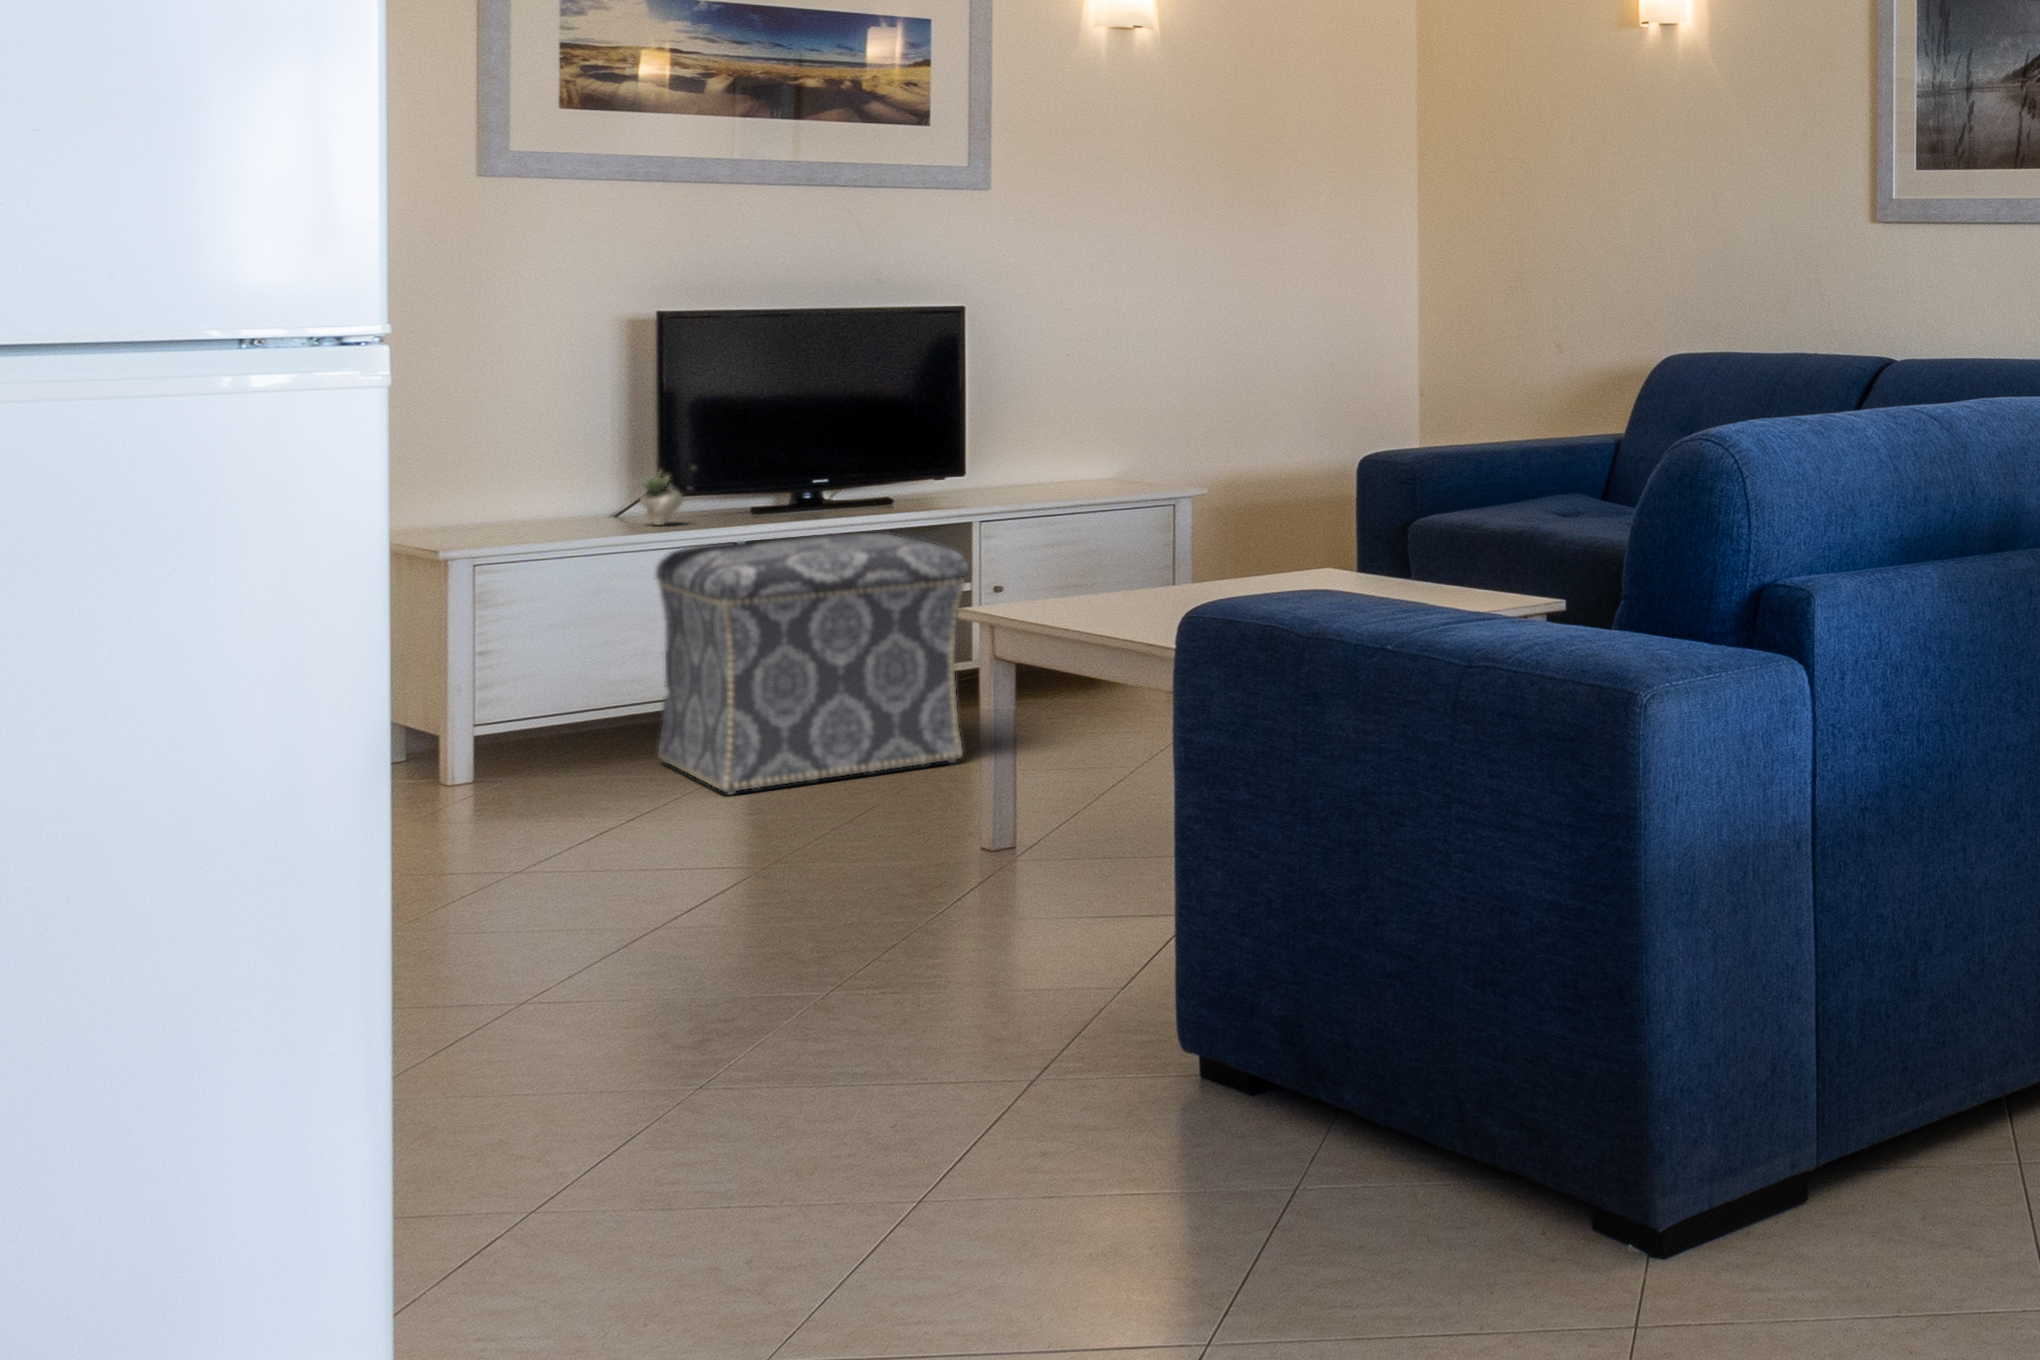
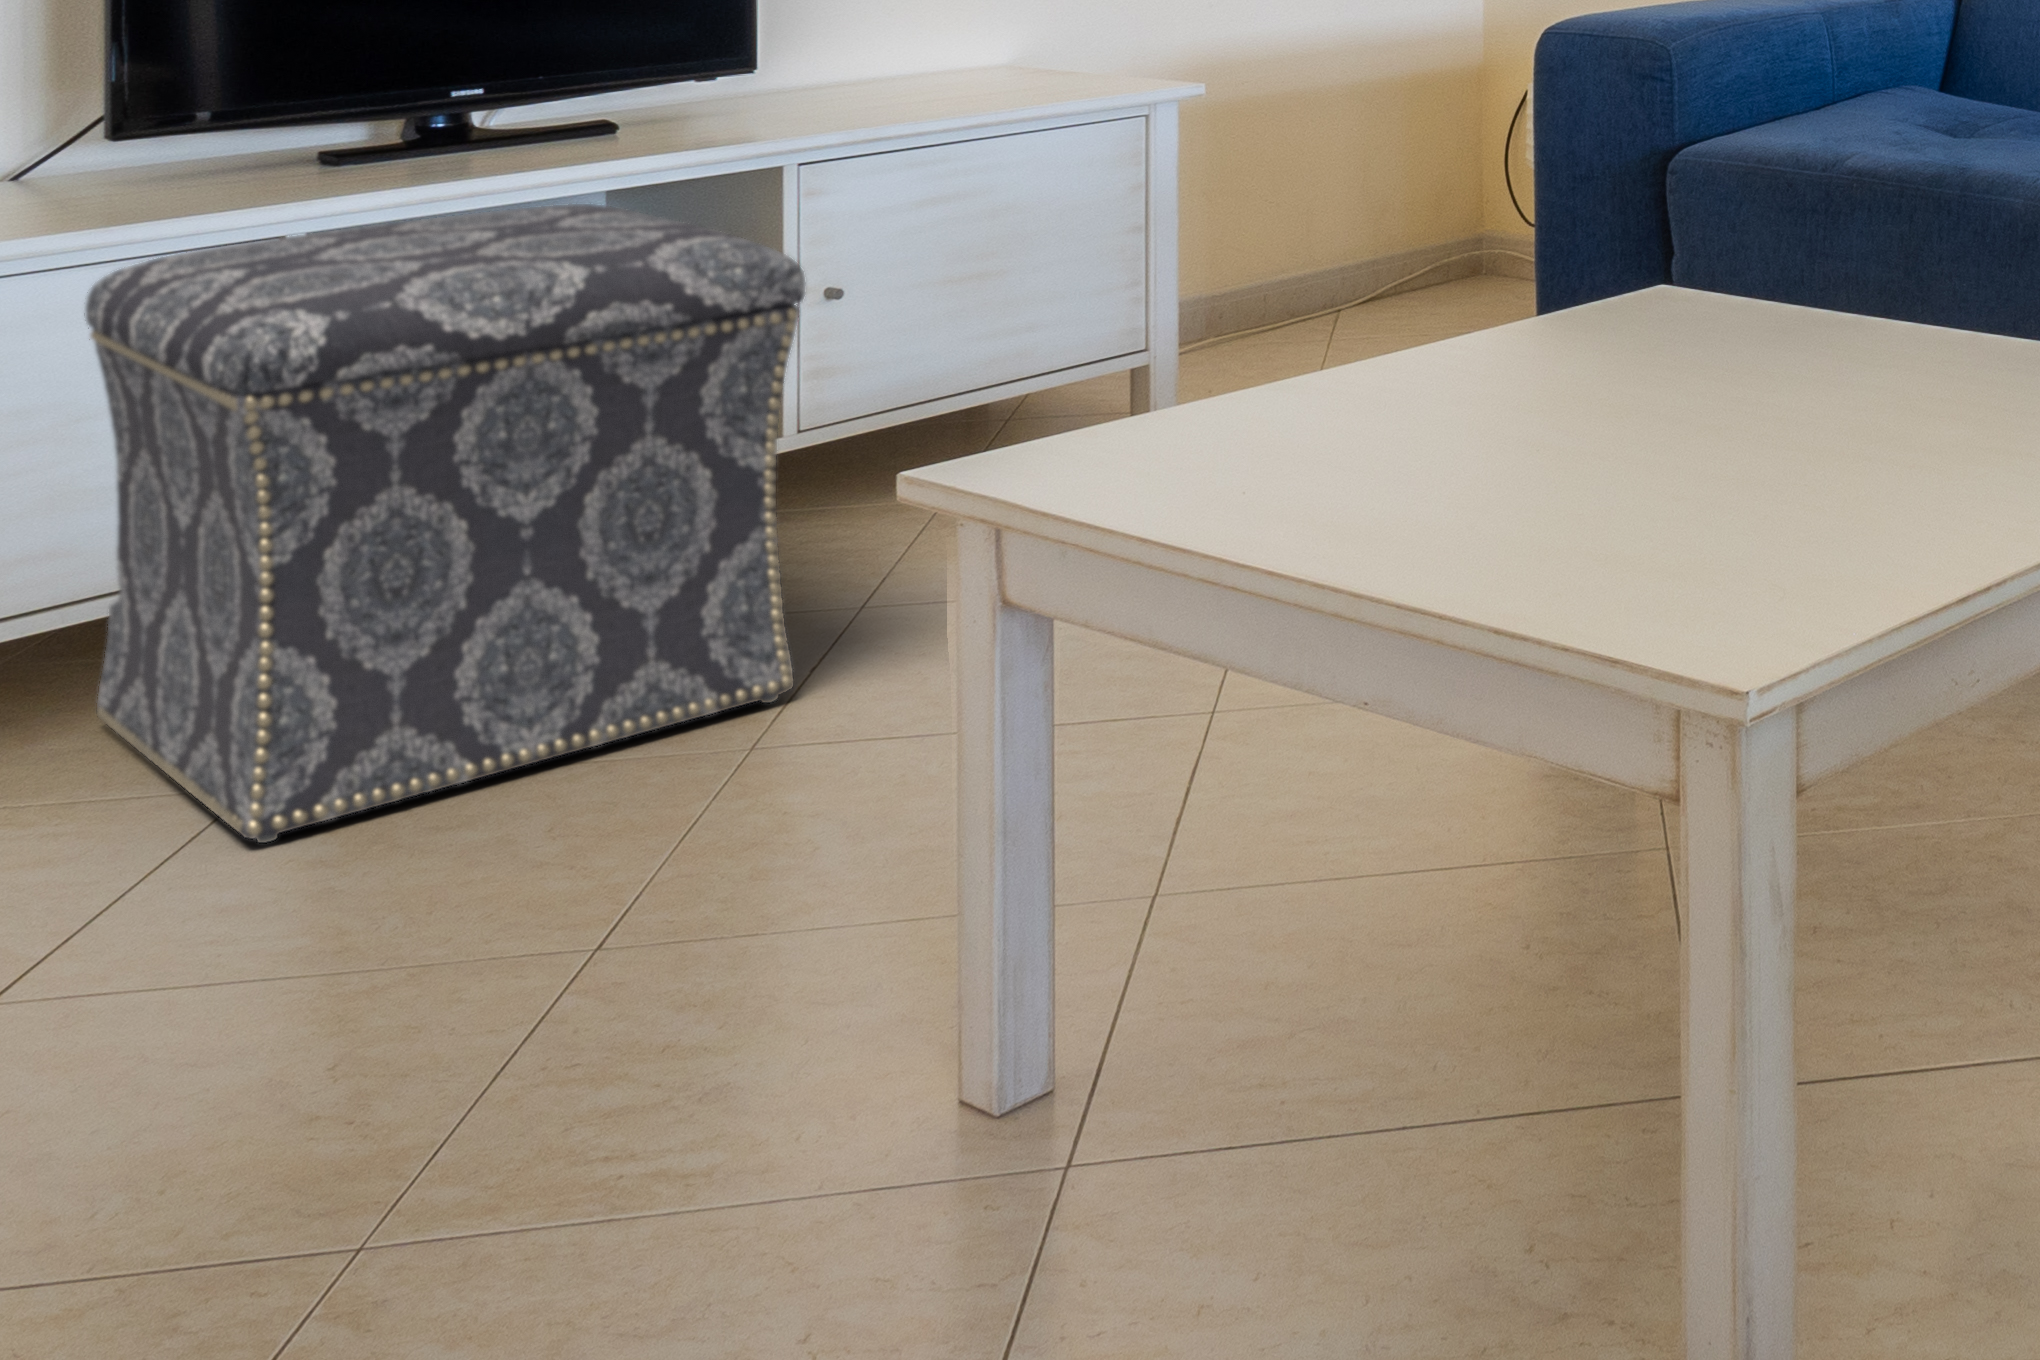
succulent plant: present [640,474,682,525] -> none [58,78,187,203]

